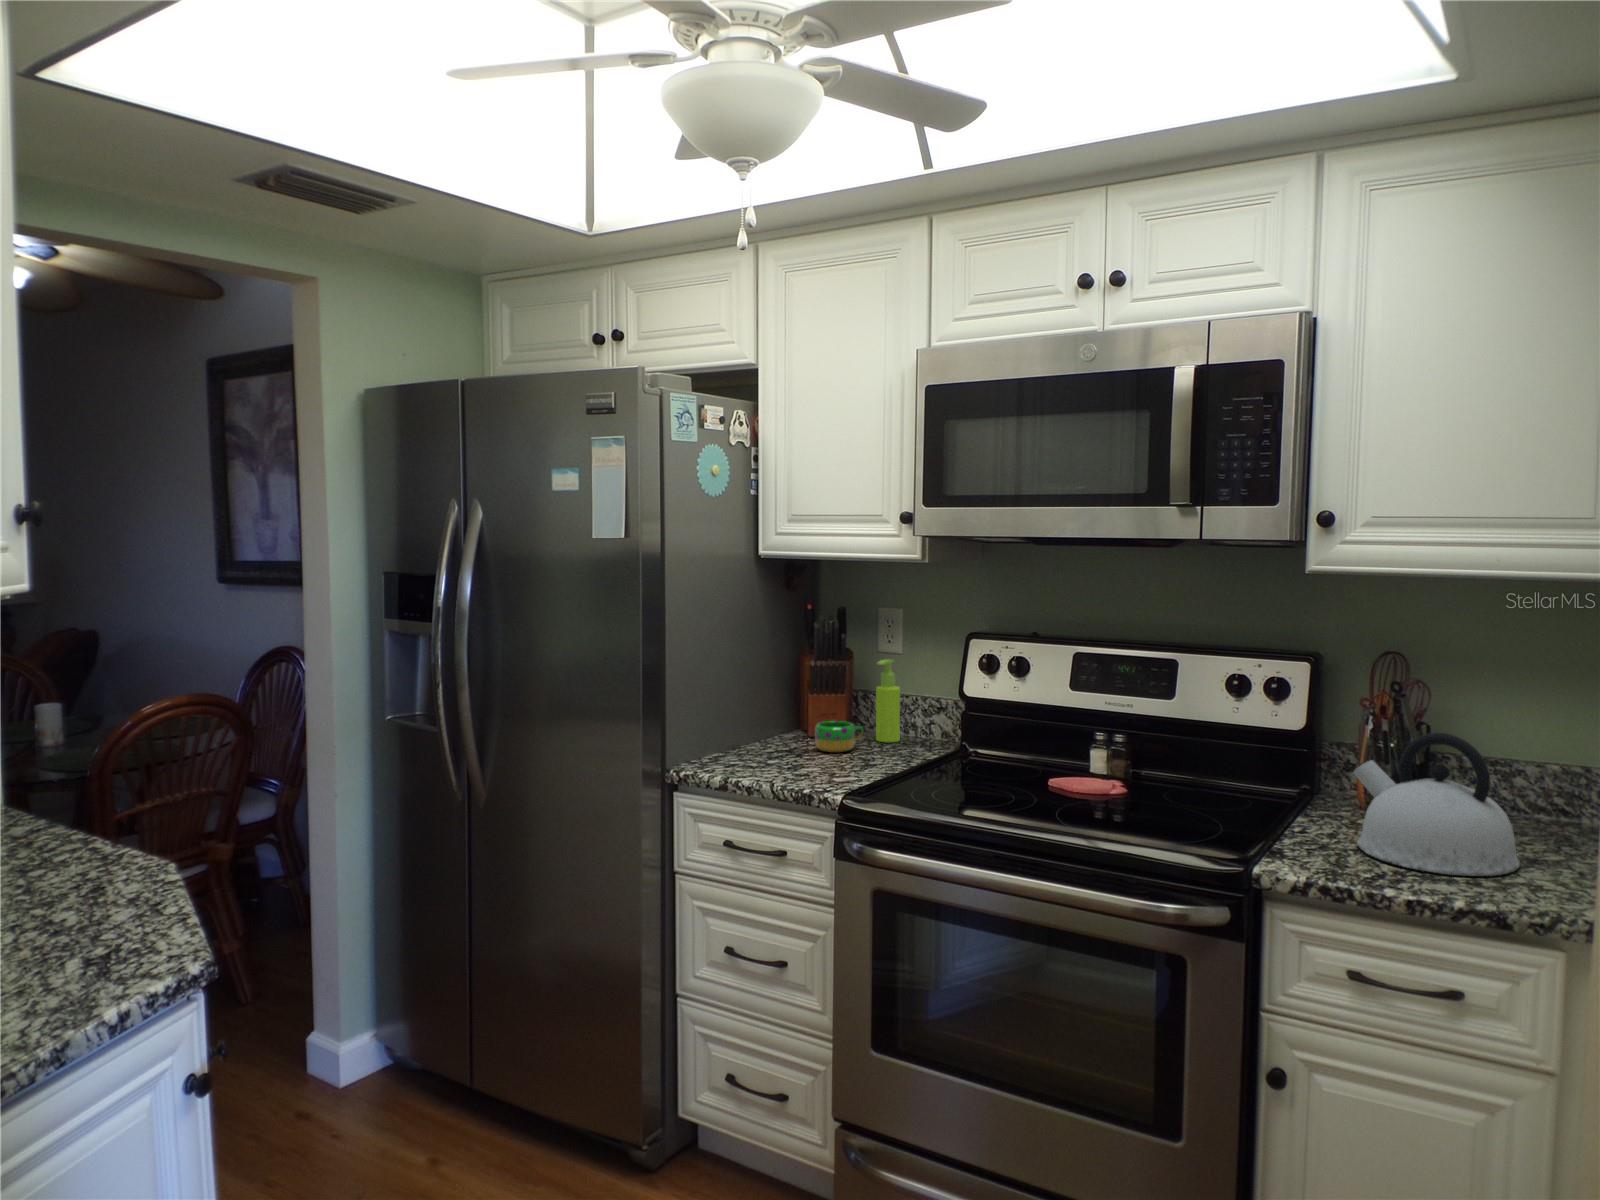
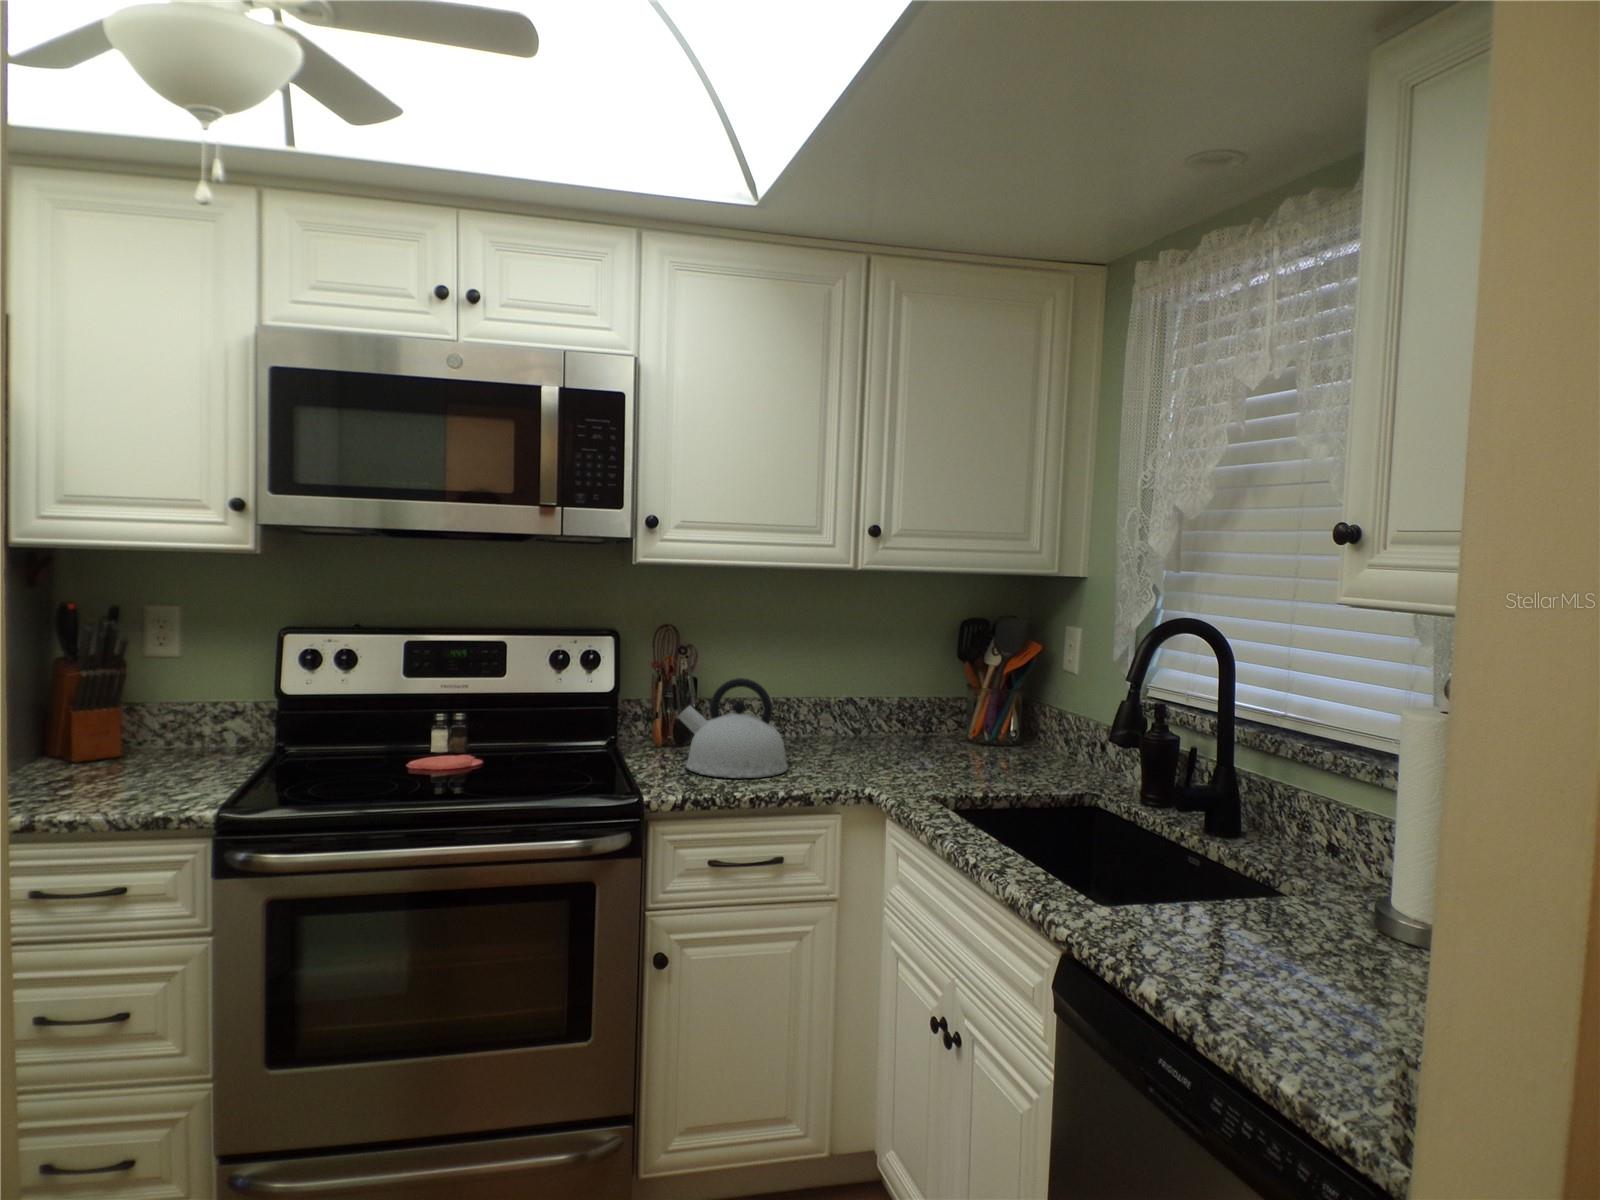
soap dispenser: present [876,659,900,742] -> none [155,664,186,757]
mug: present [815,721,864,753] -> none [88,738,151,775]

